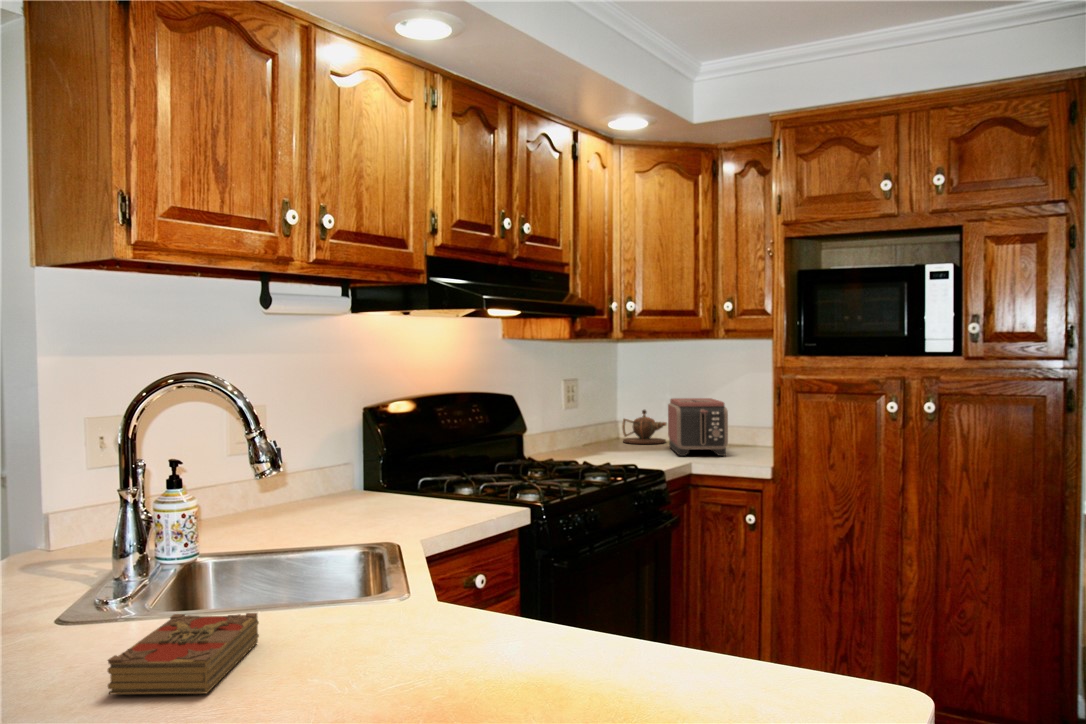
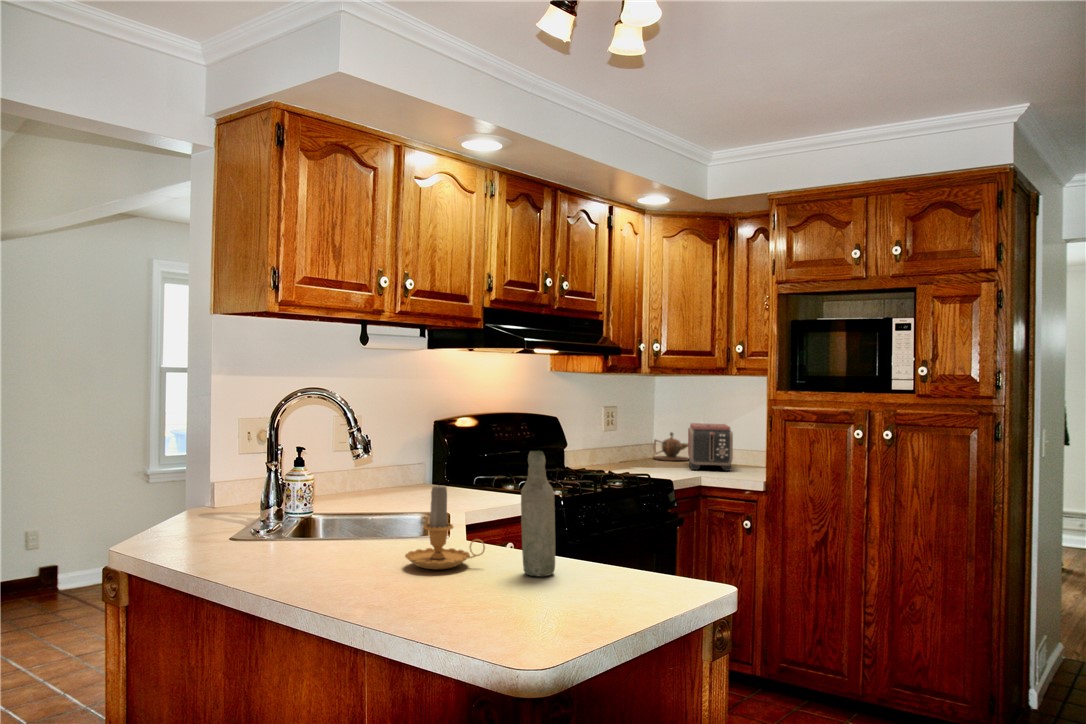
bottle: none [553,471,612,678] -> present [521,451,555,577]
candle: none [359,525,491,673] -> present [405,485,485,569]
book: present [108,613,259,694] -> none [261,534,348,572]

